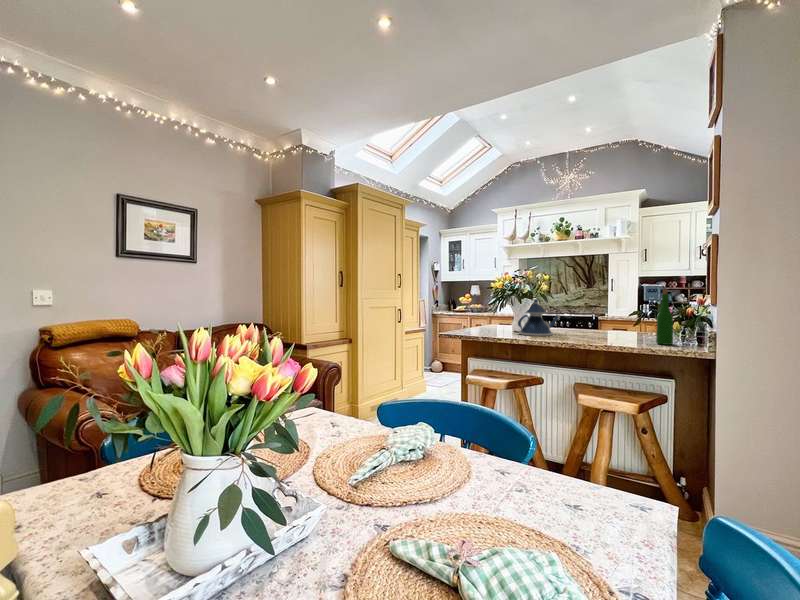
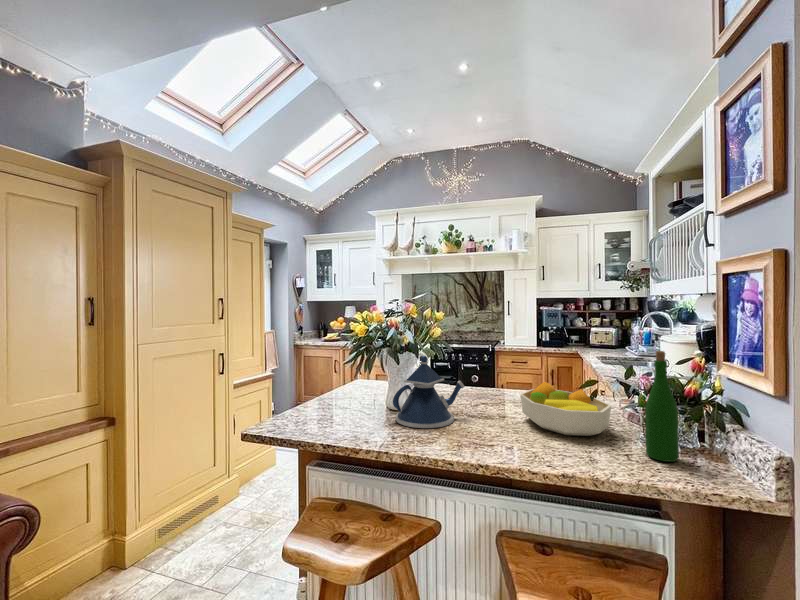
fruit bowl: none [594,315,646,340] -> present [520,382,611,436]

